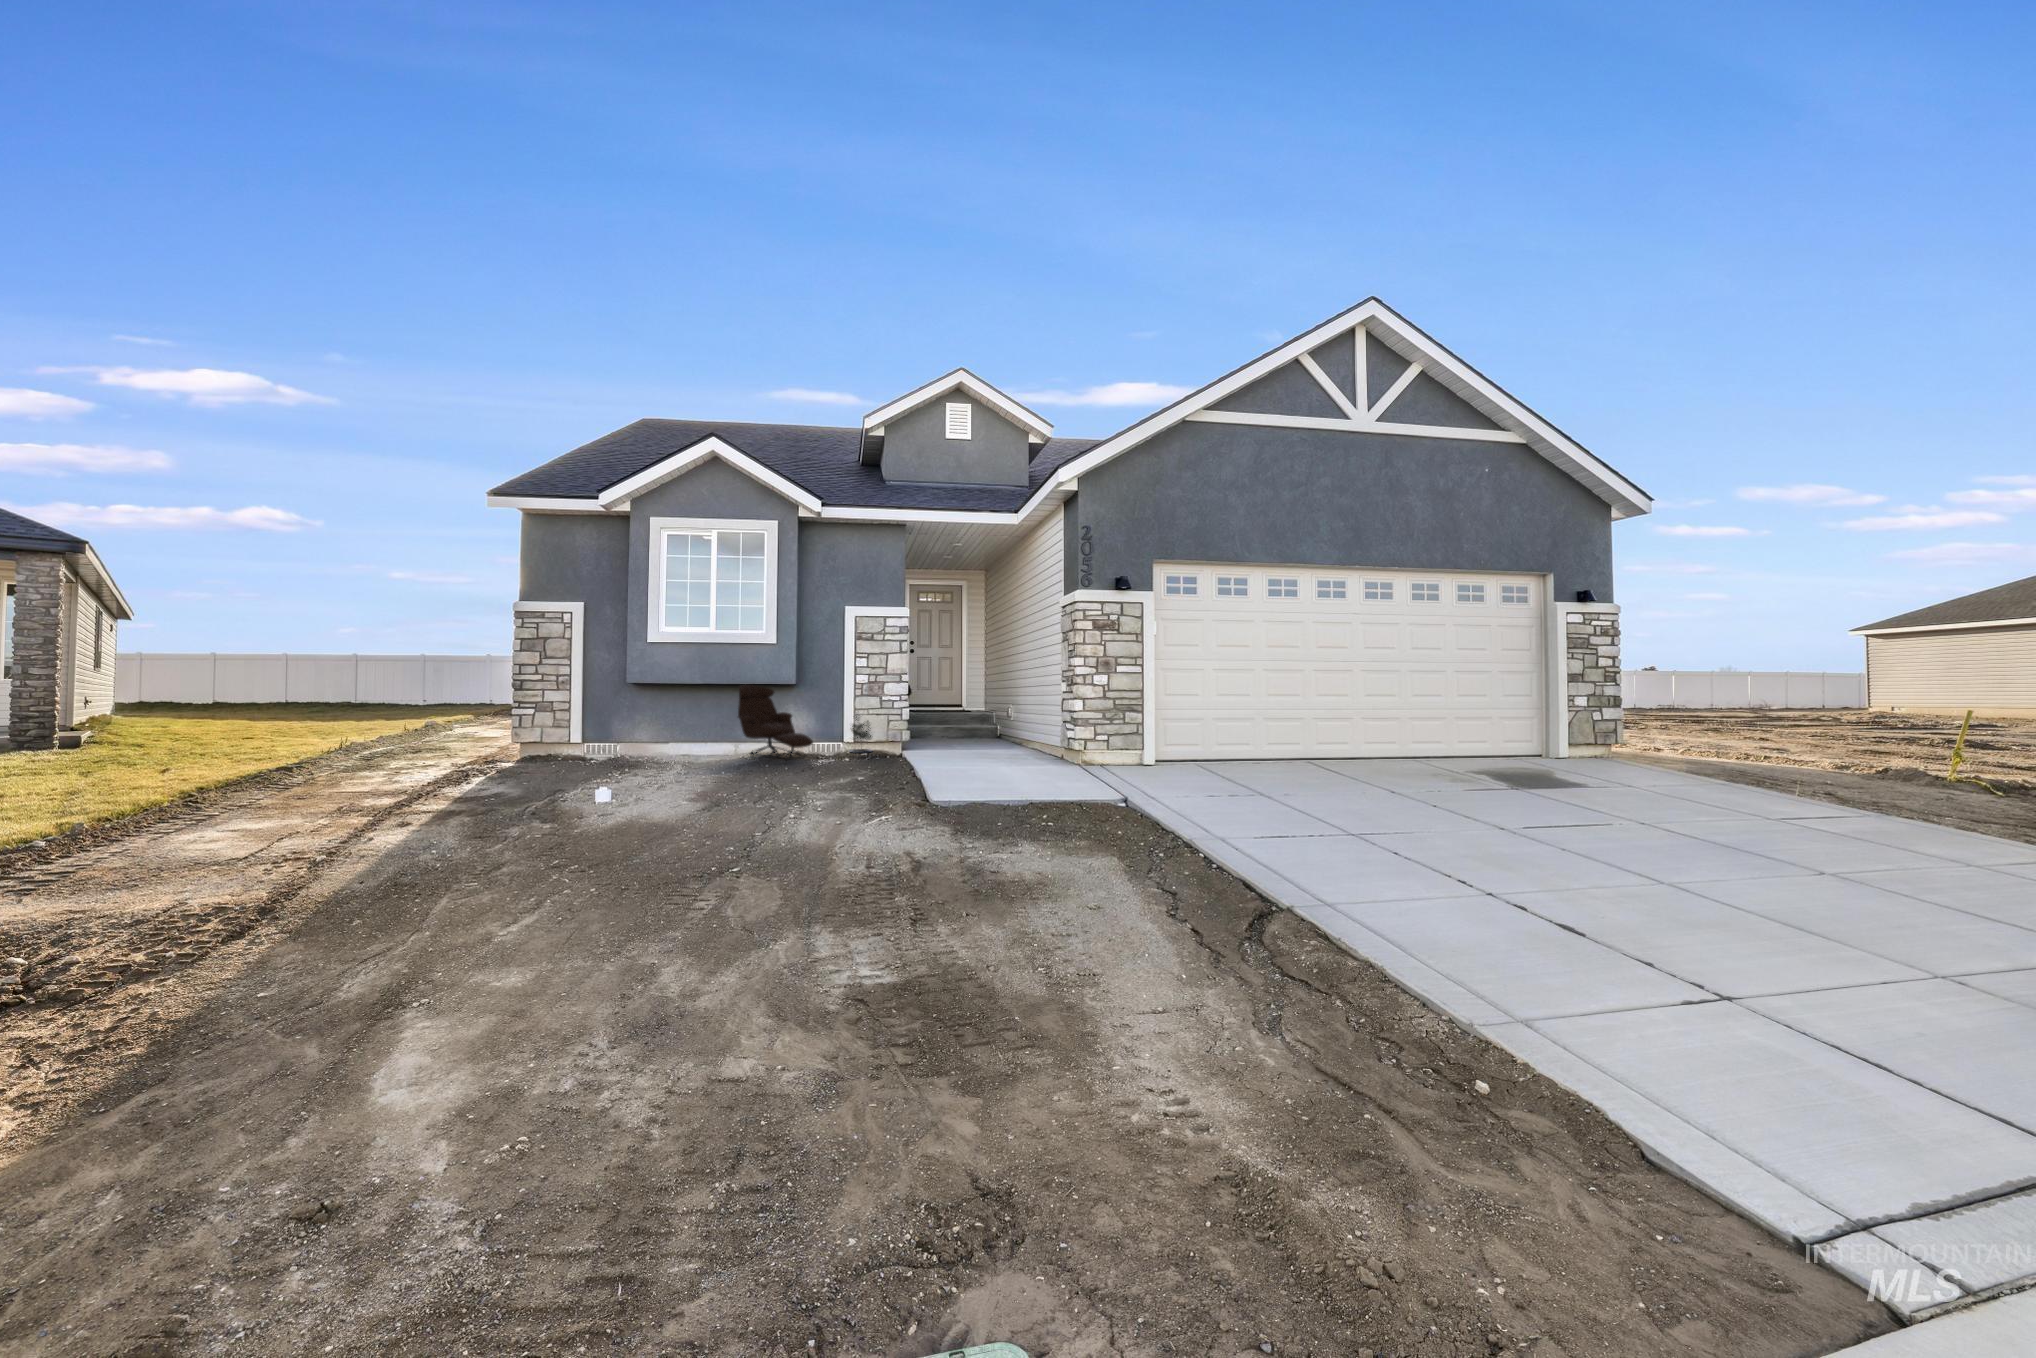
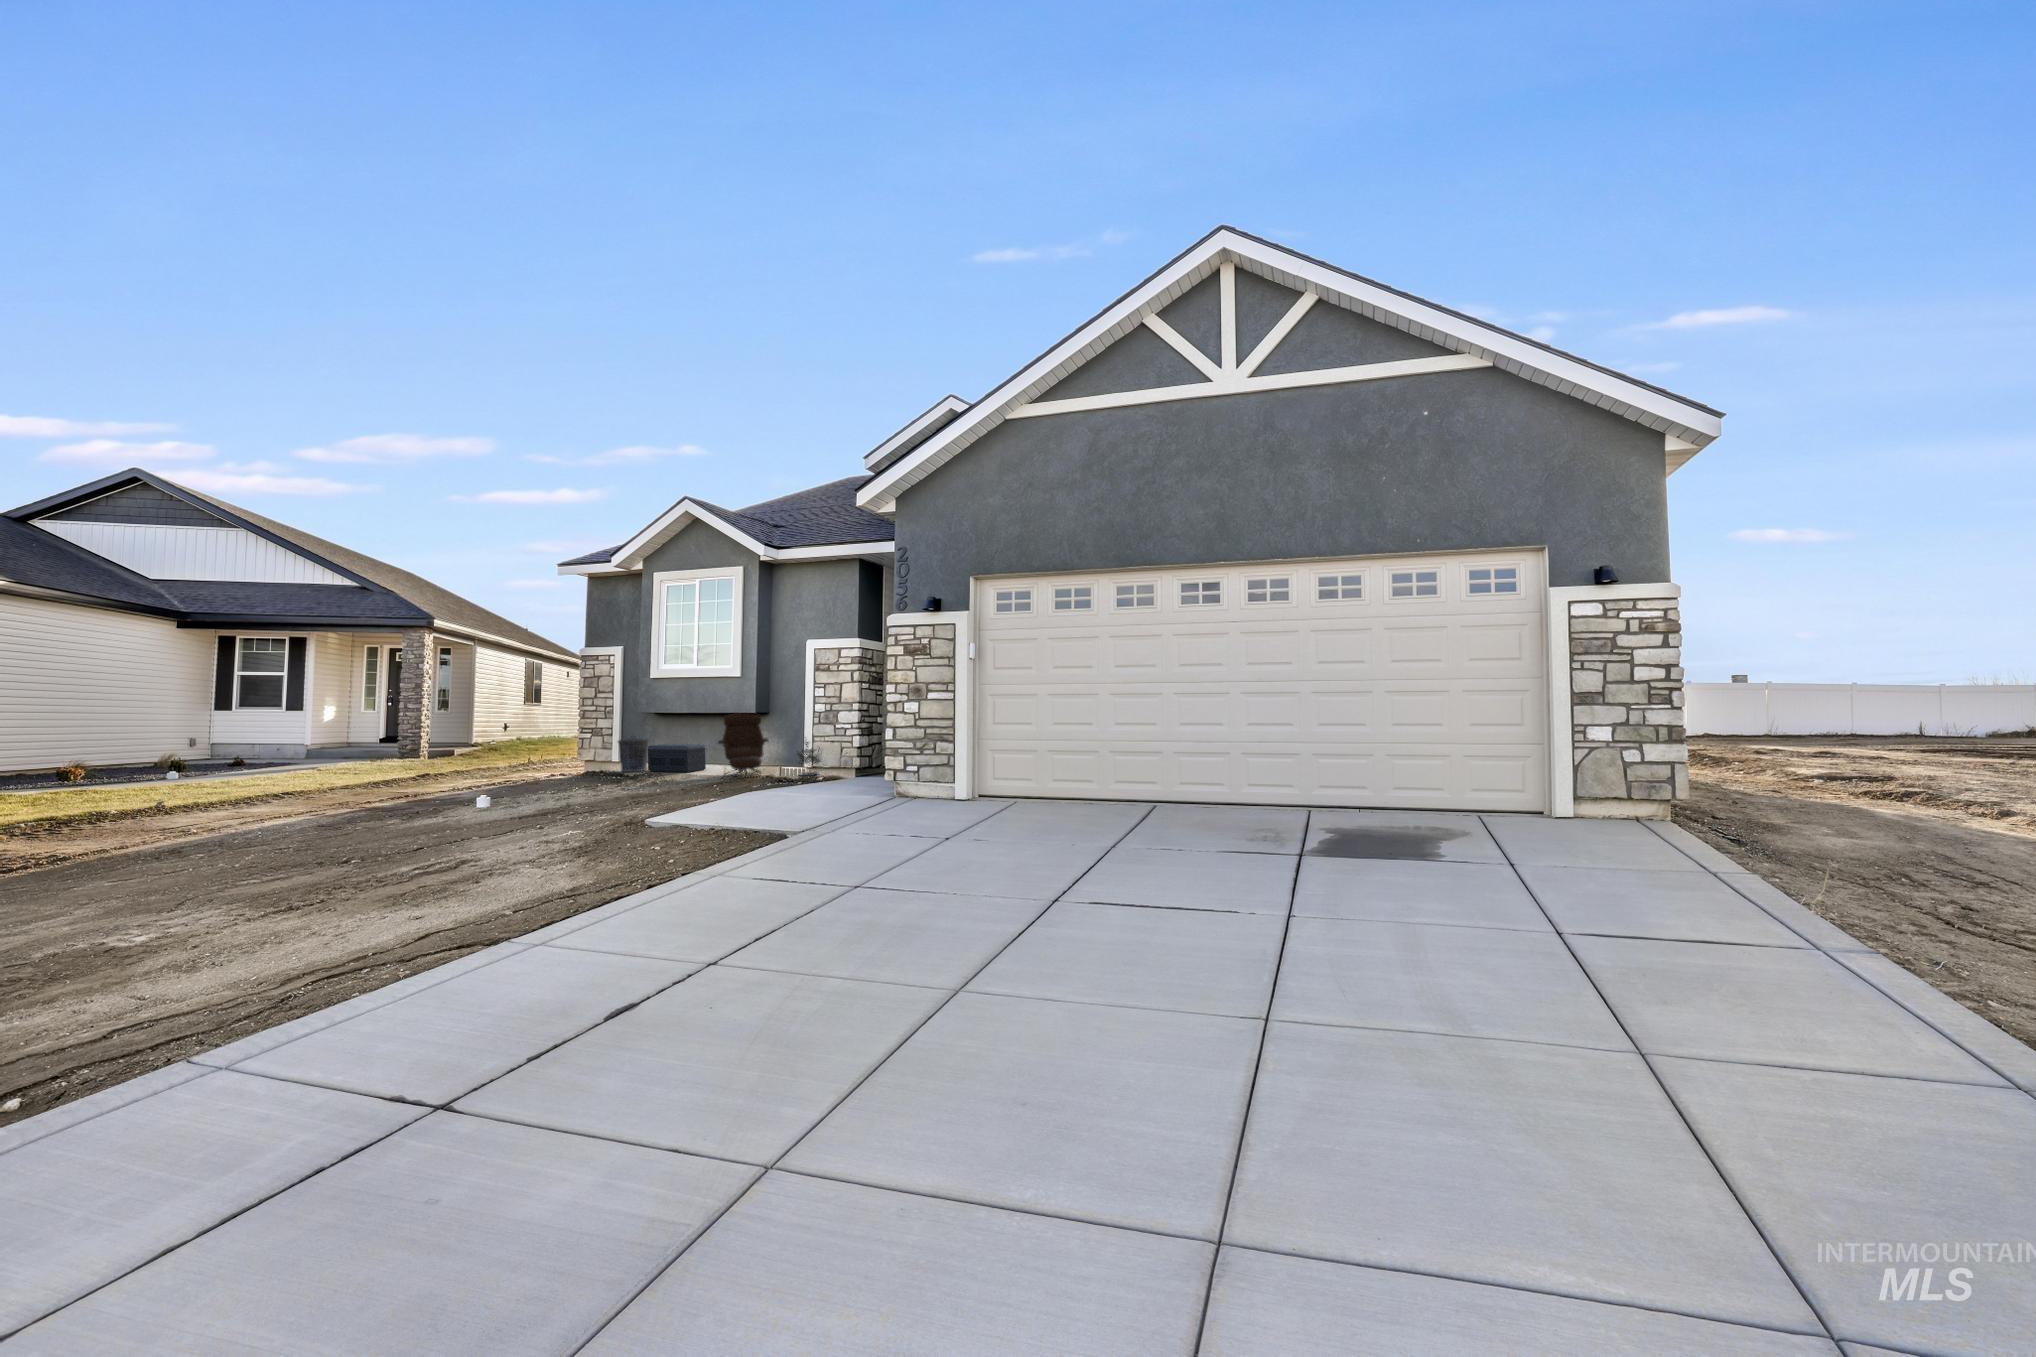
trash can: none [560,713,600,758] -> present [618,737,649,772]
storage bench: none [611,721,689,756] -> present [648,744,706,773]

